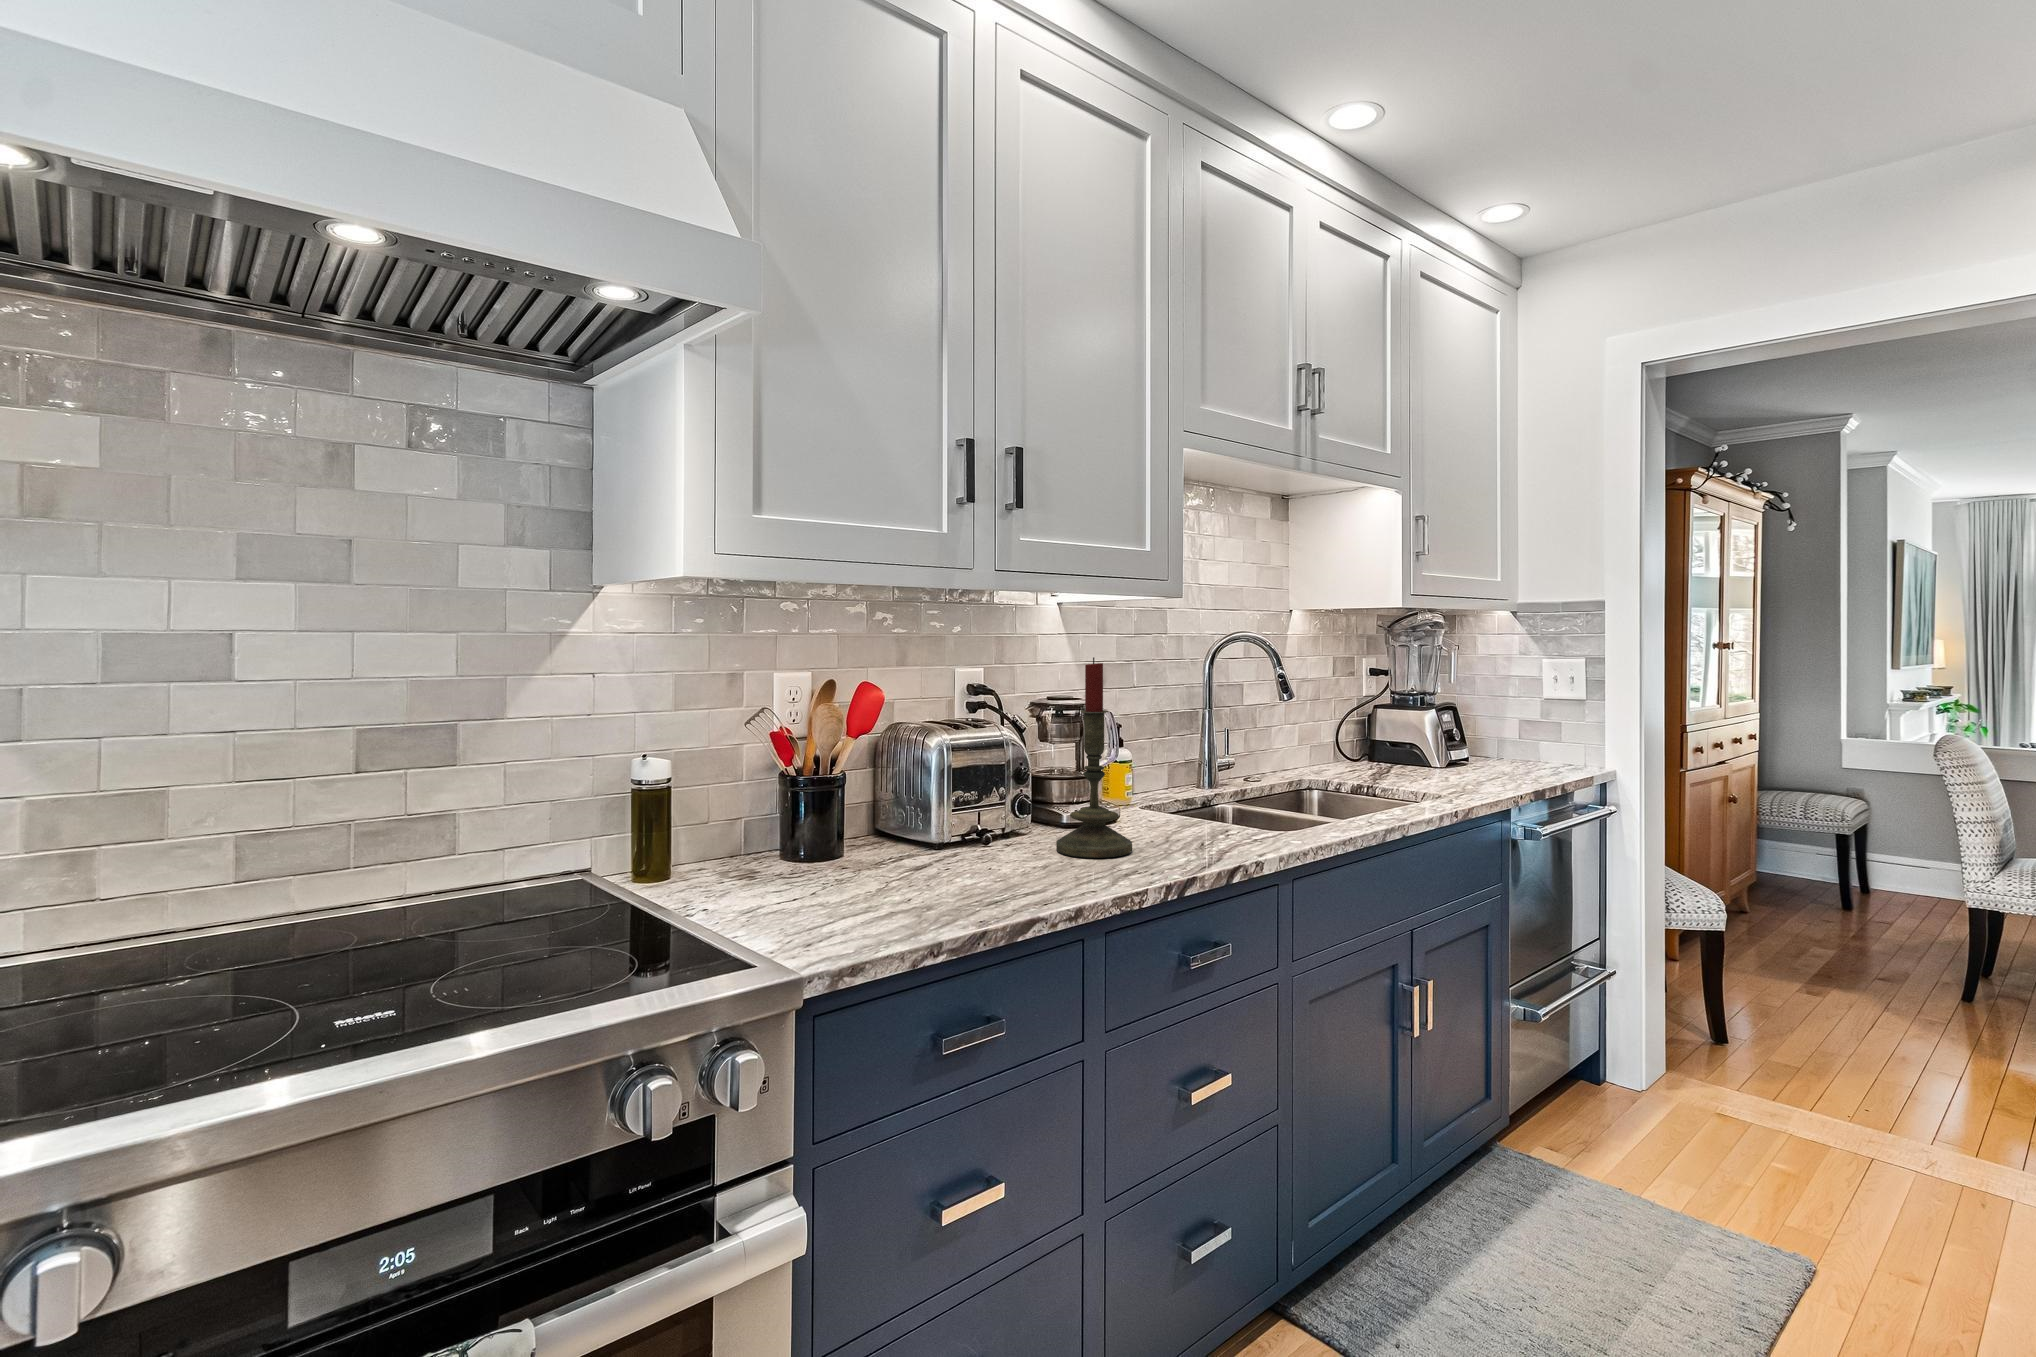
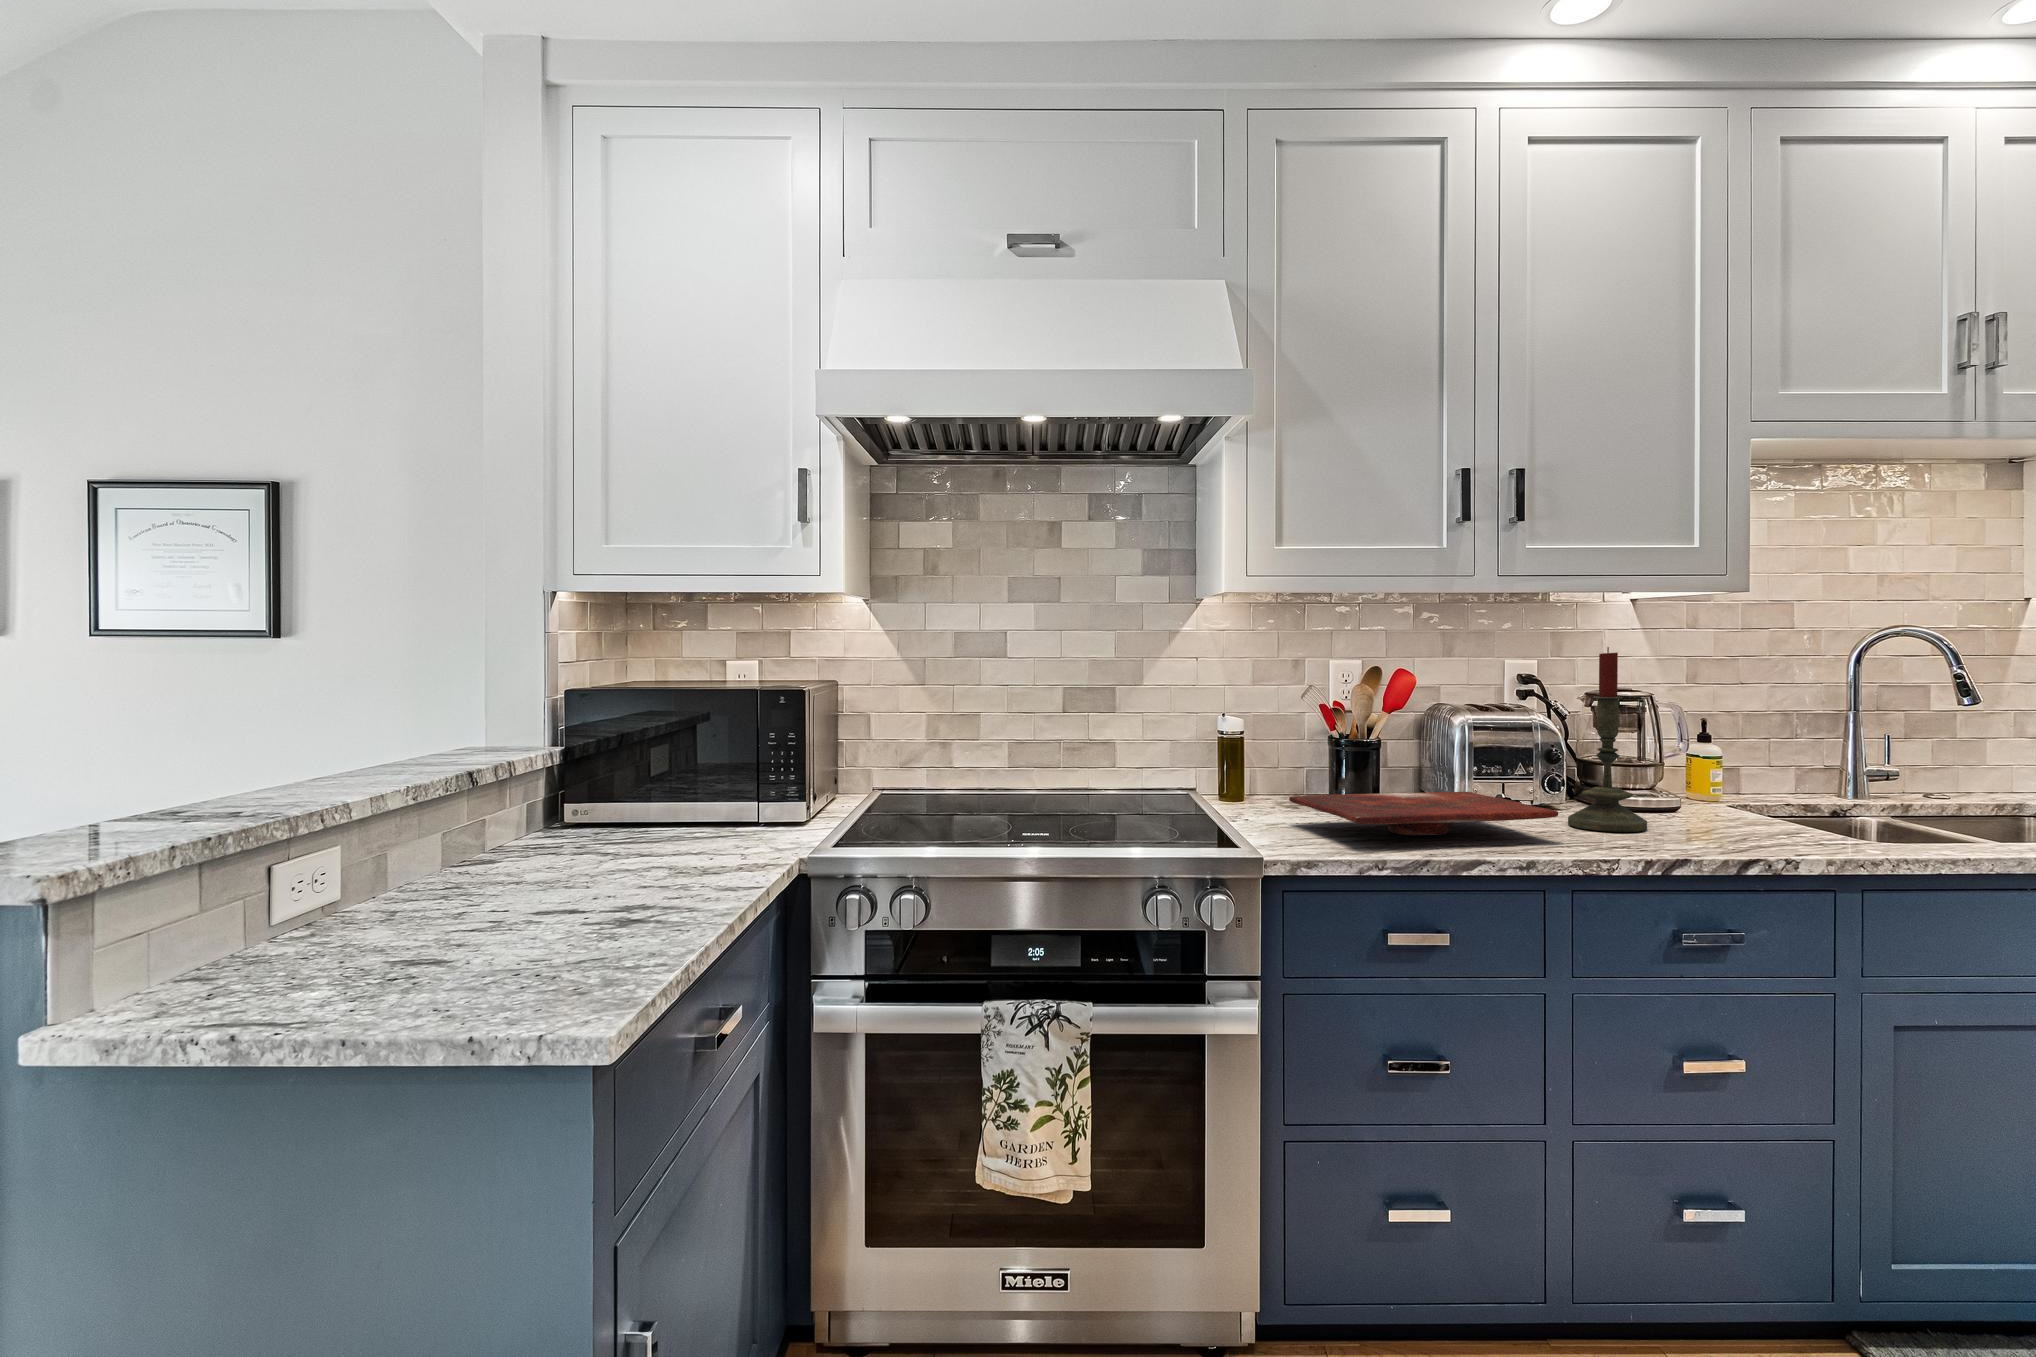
cutting board: none [774,826,1087,900] -> present [1289,792,1558,835]

